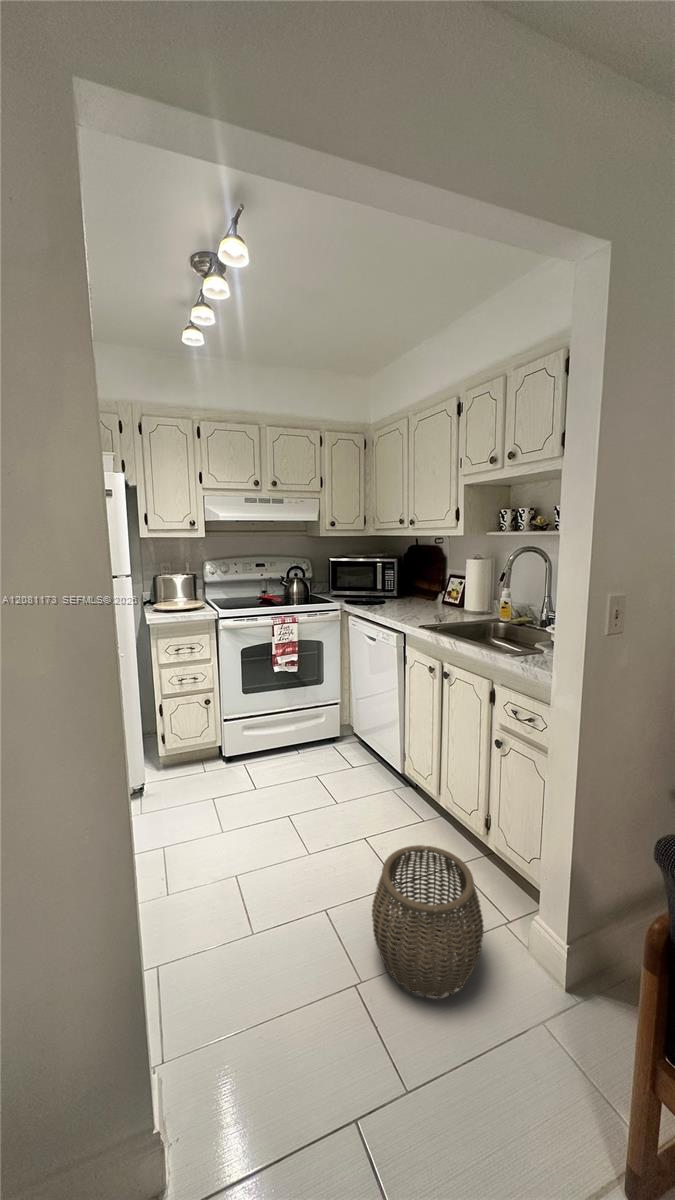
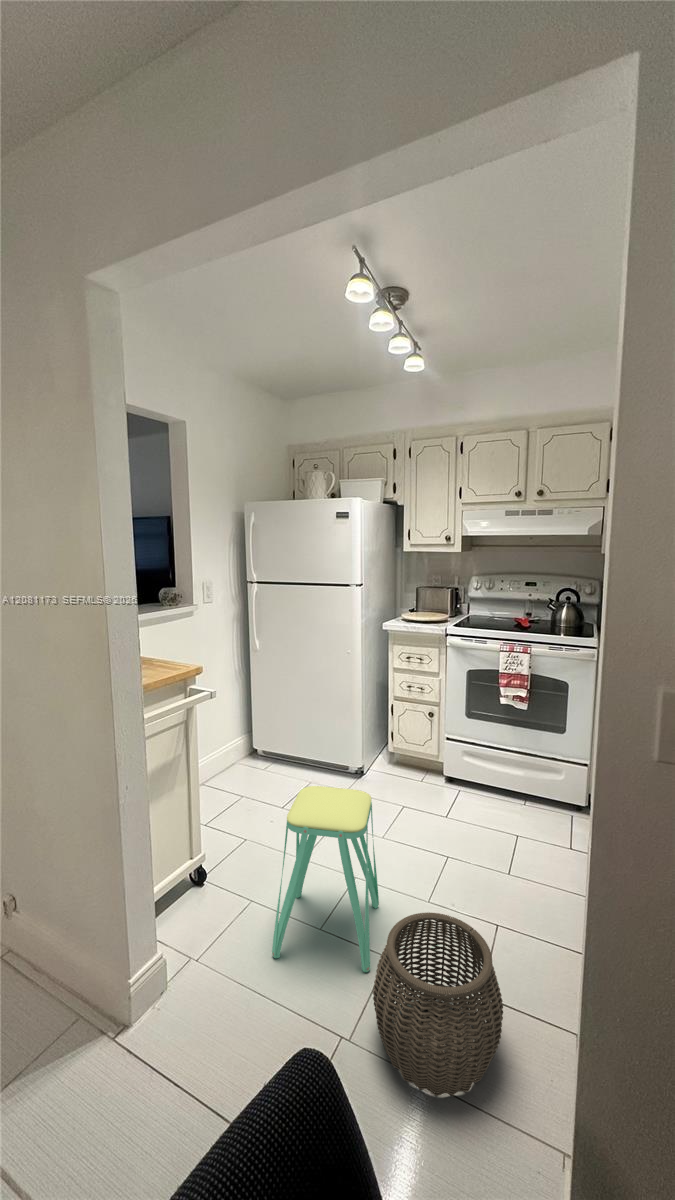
stool: none [200,786,334,1013] -> present [272,786,379,972]

